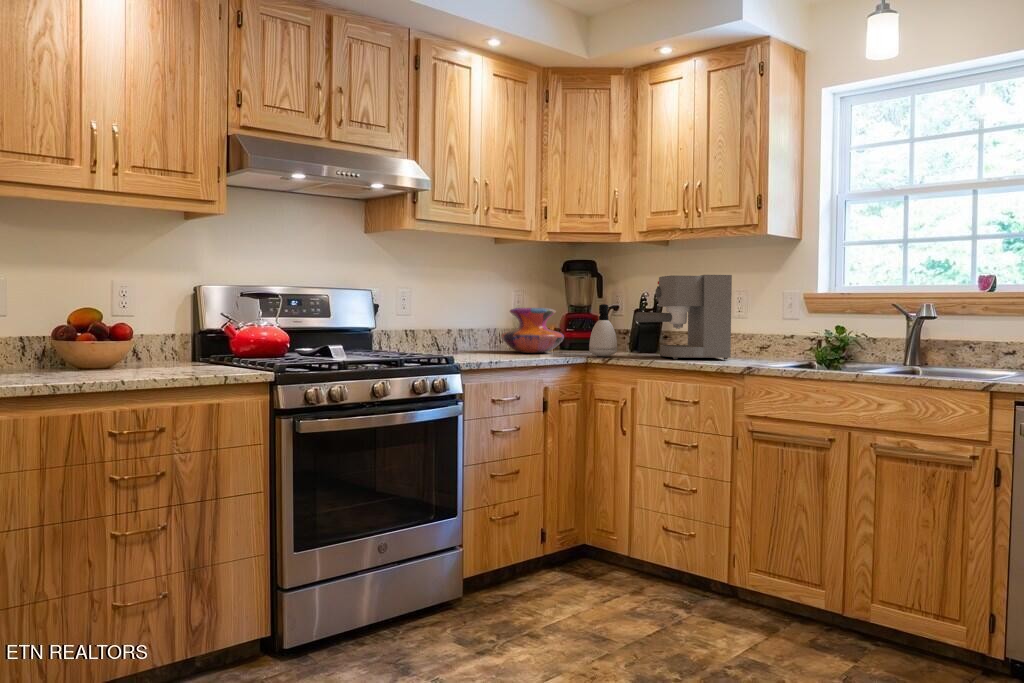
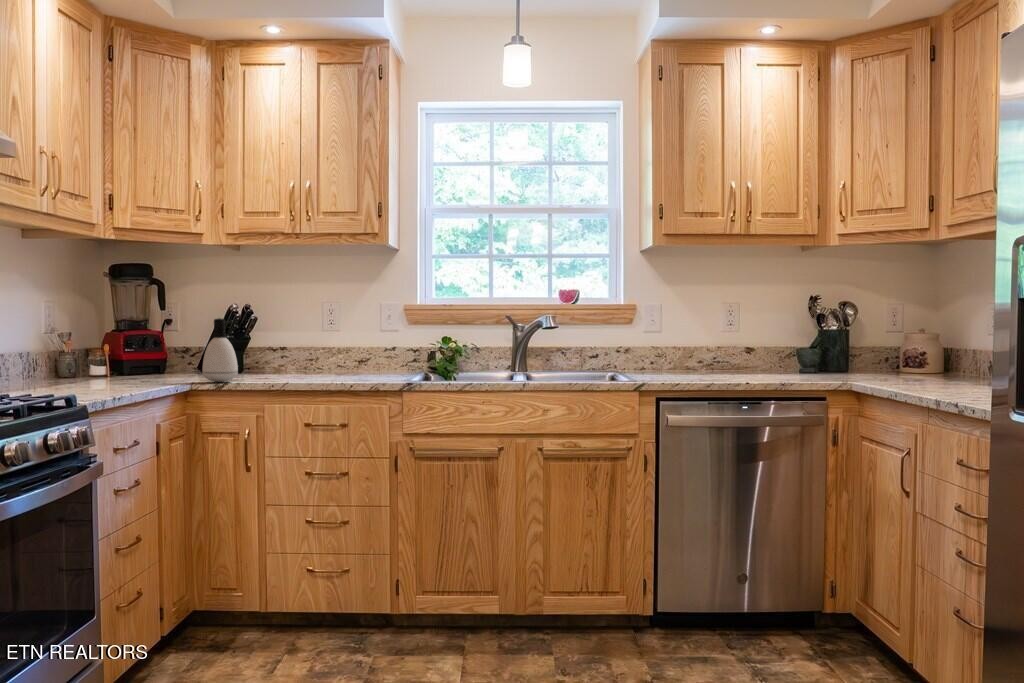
coffee maker: present [635,275,732,360] -> none [258,285,359,380]
decorative vase: present [501,308,564,353] -> none [68,324,157,383]

